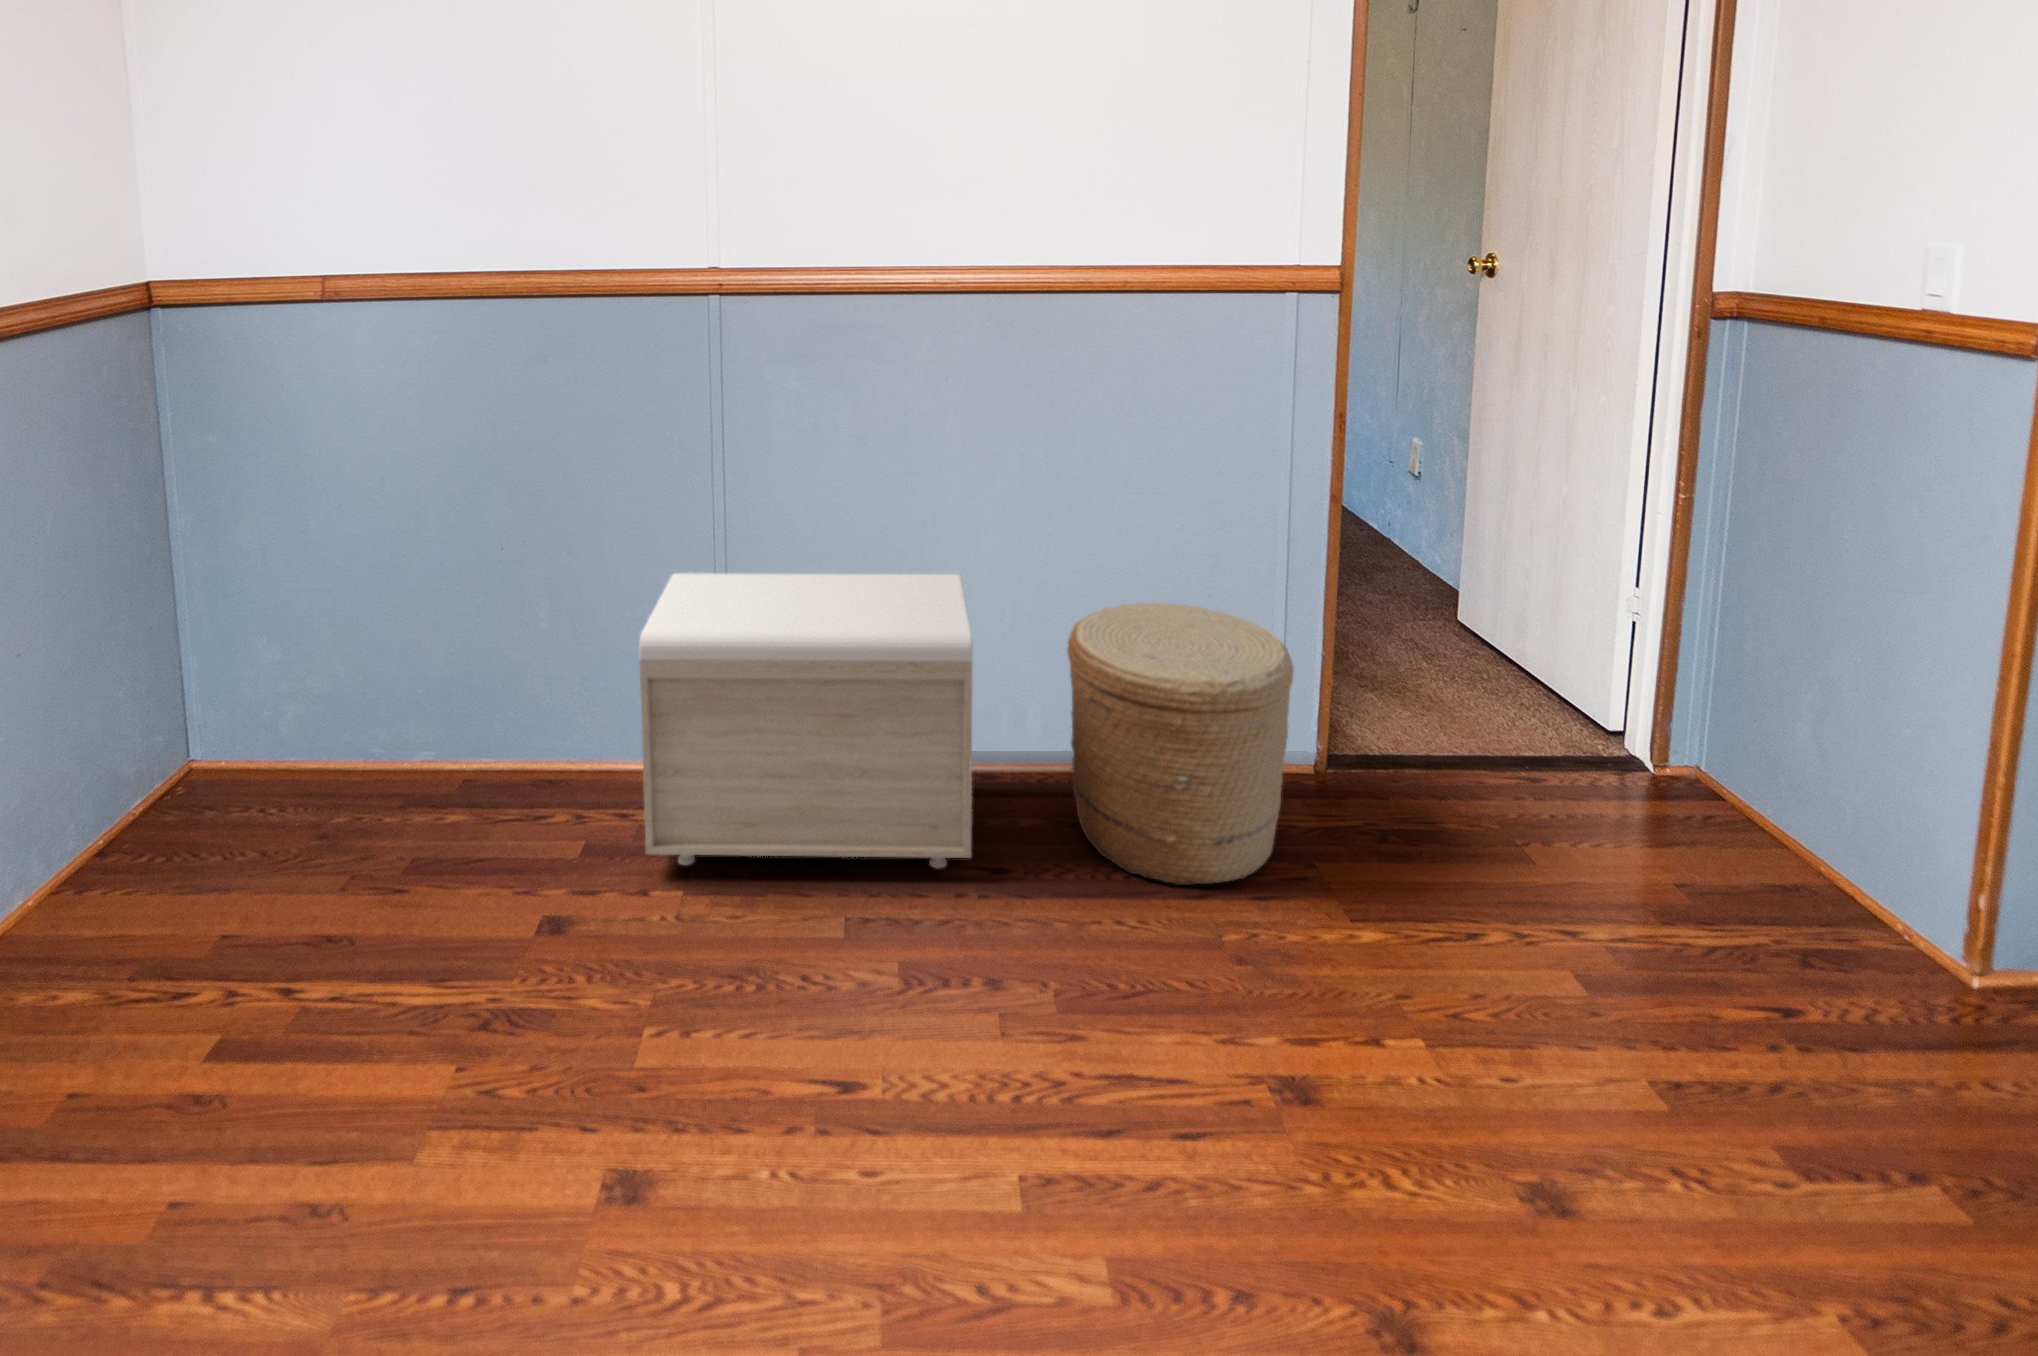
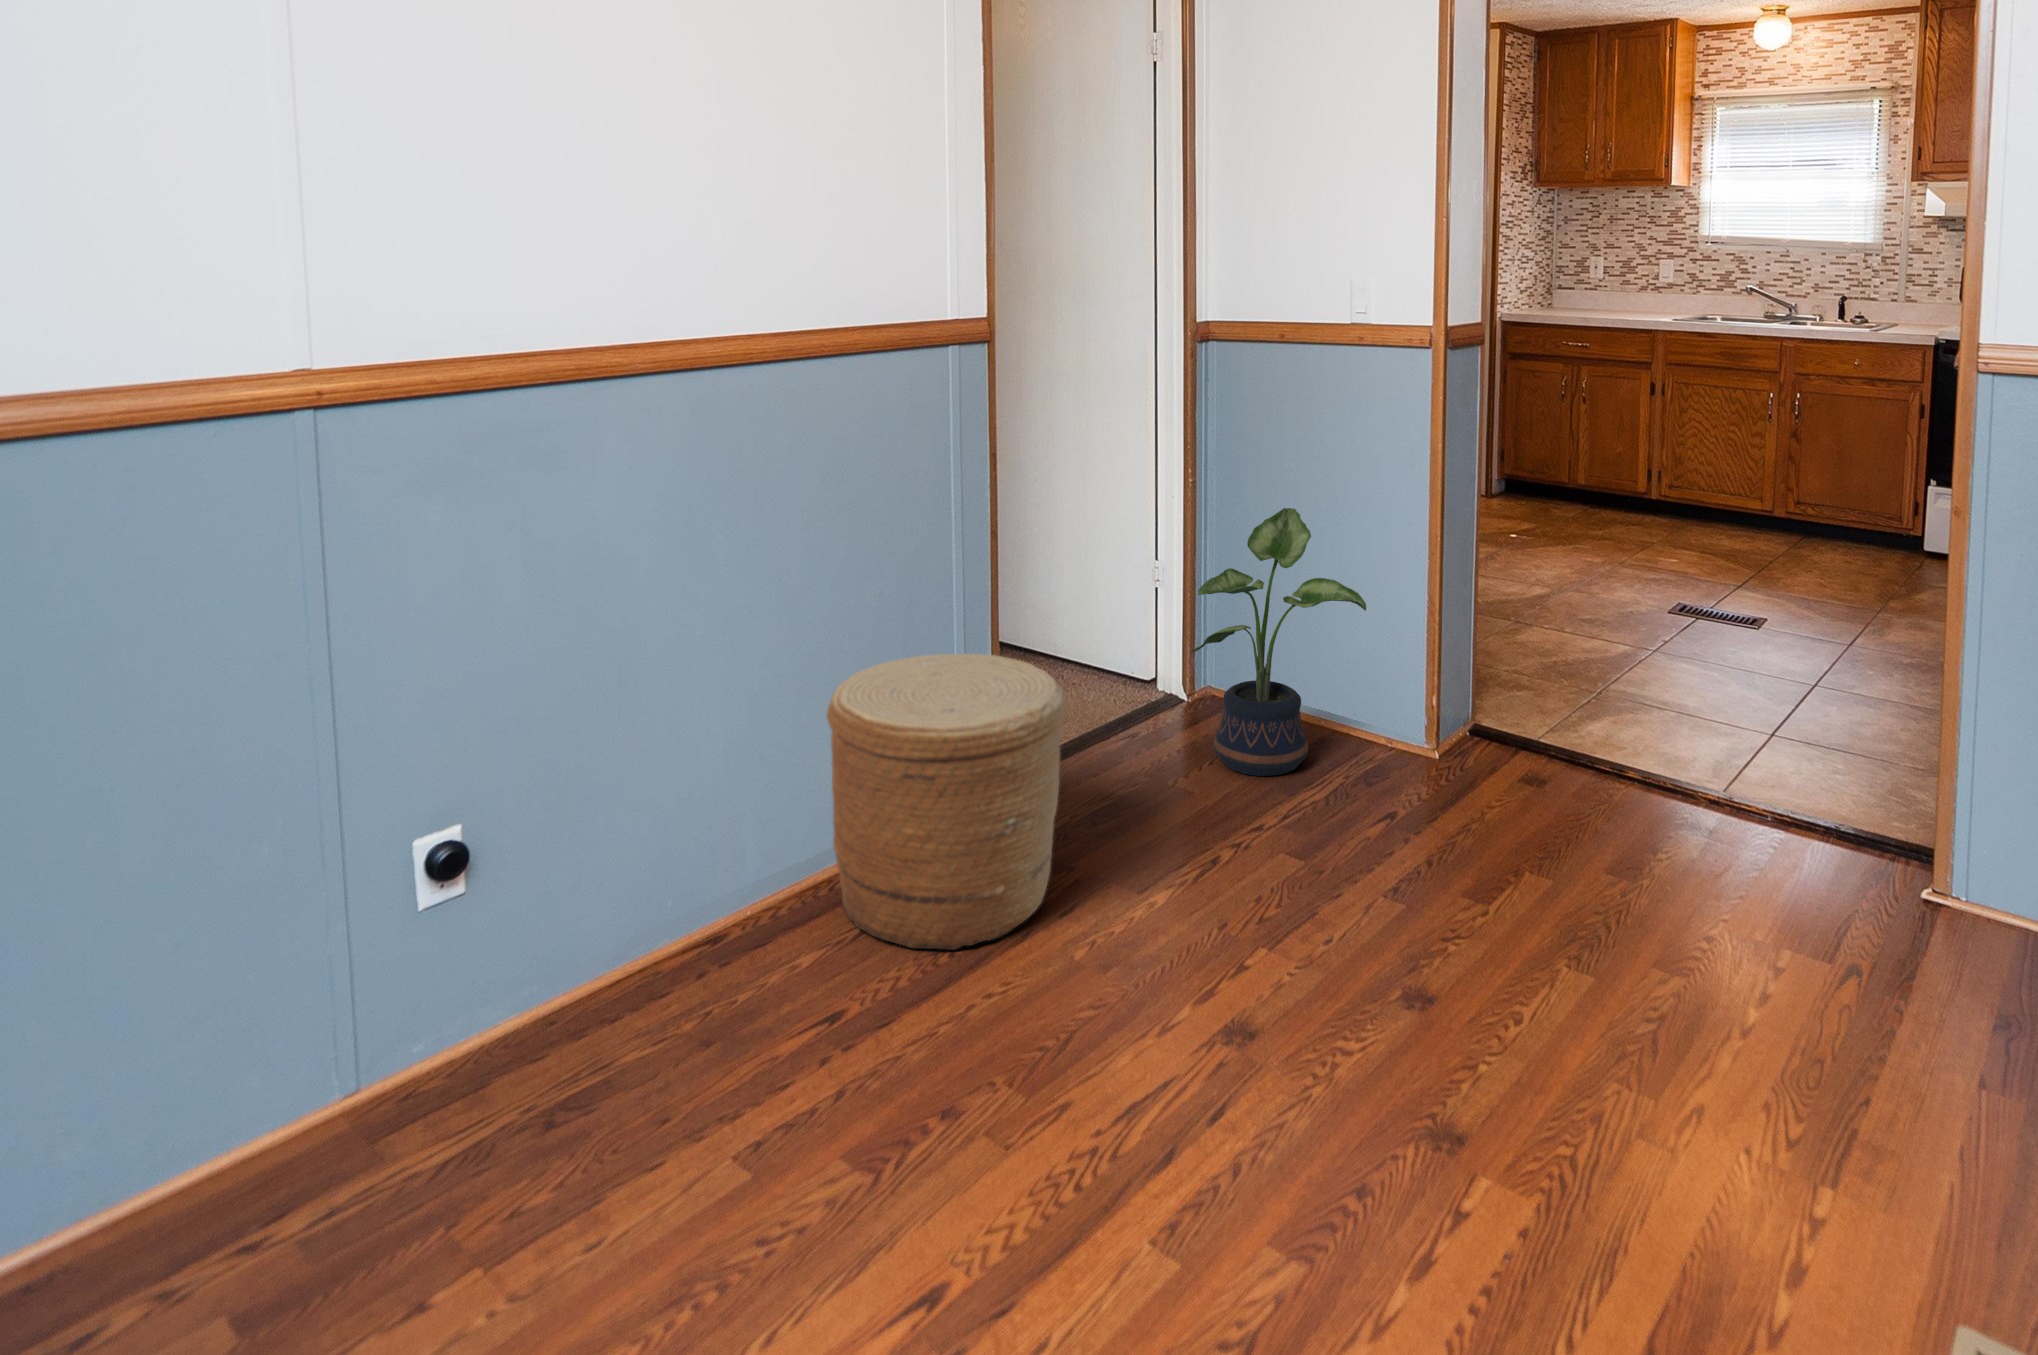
potted plant: none [1562,564,1819,895] -> present [1190,508,1366,776]
storage bench: present [639,573,973,868] -> none [260,690,822,1255]

